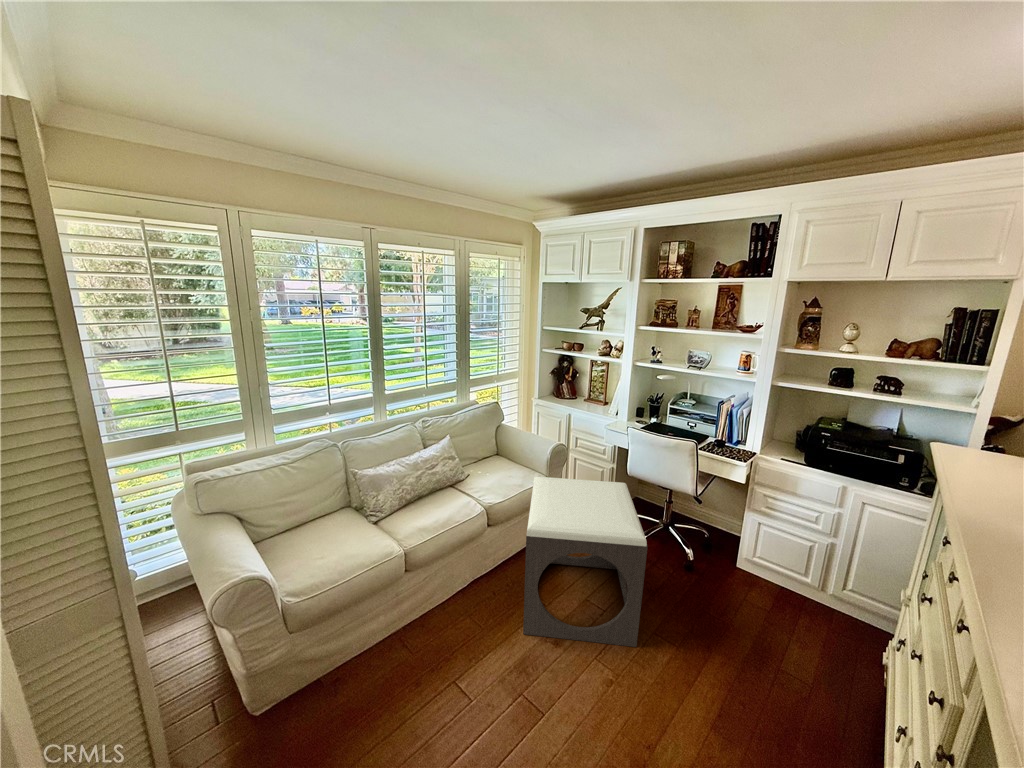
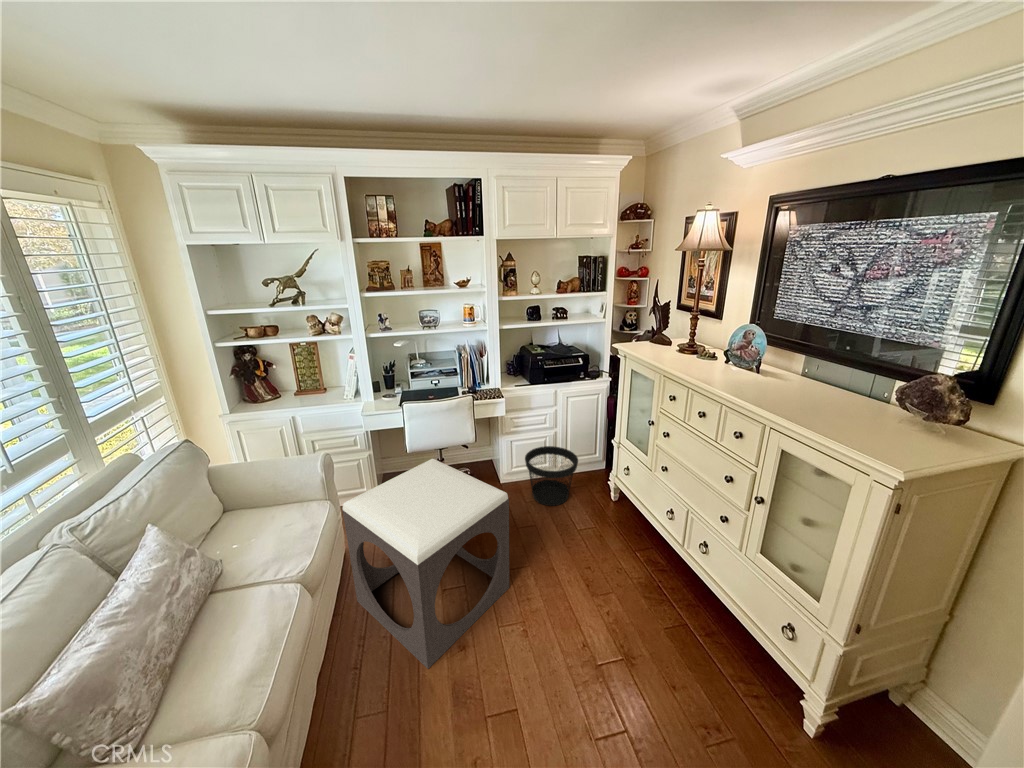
wastebasket: none [755,546,845,638] -> present [525,446,578,506]

